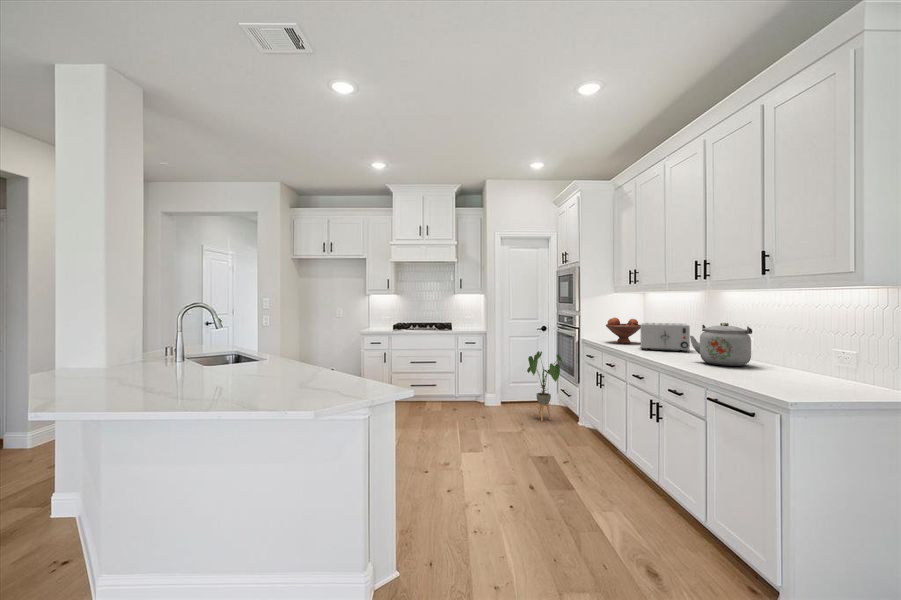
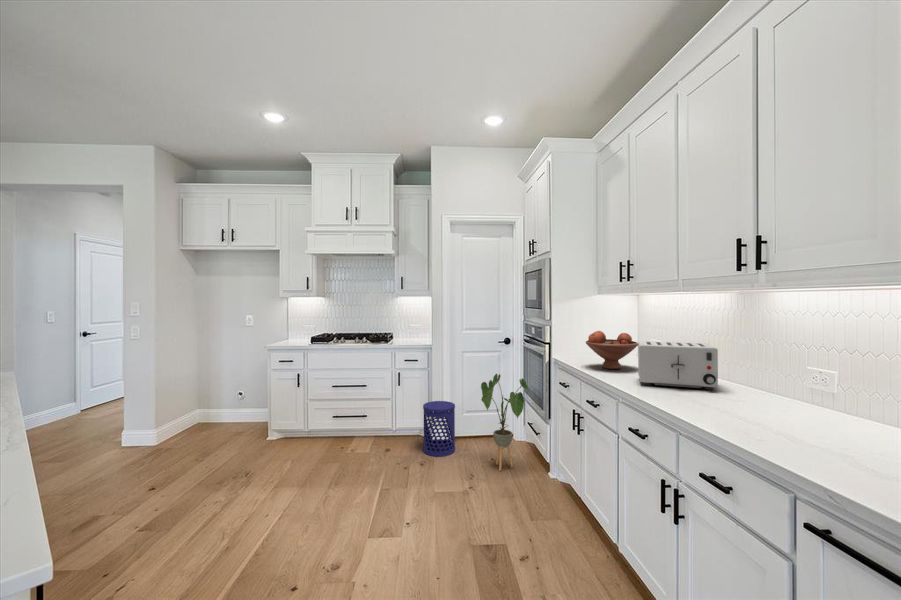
kettle: present [690,323,752,366] -> none [732,352,856,436]
waste bin: none [481,374,506,413] -> present [423,401,455,456]

